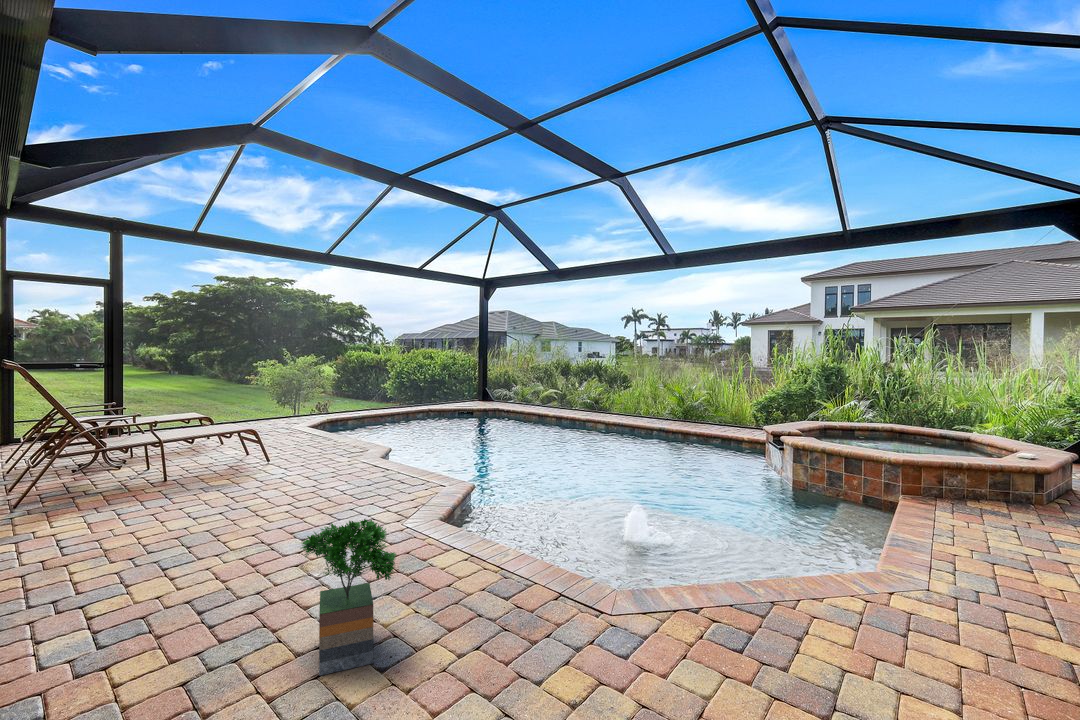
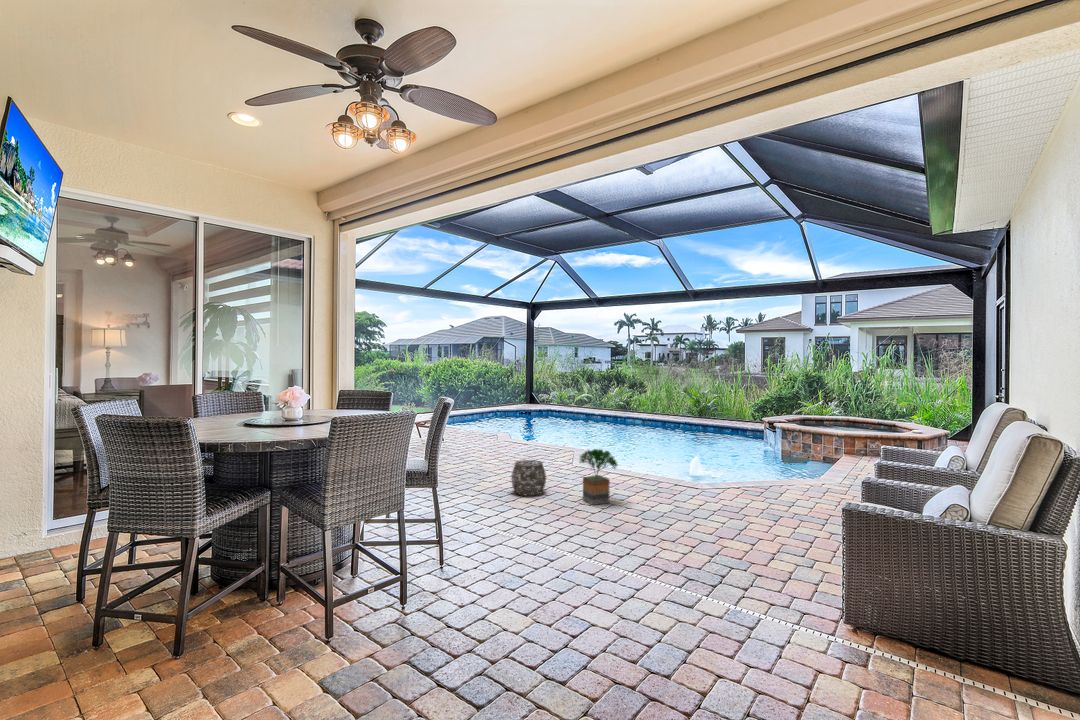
woven basket: none [185,530,279,624] -> present [511,460,546,496]

